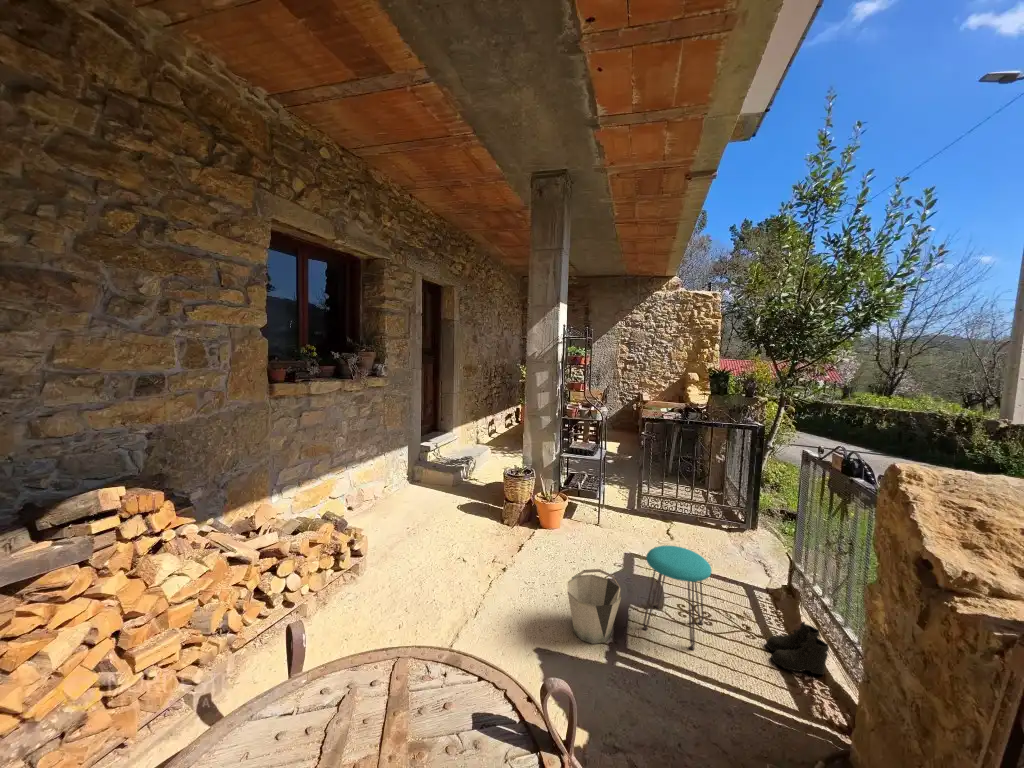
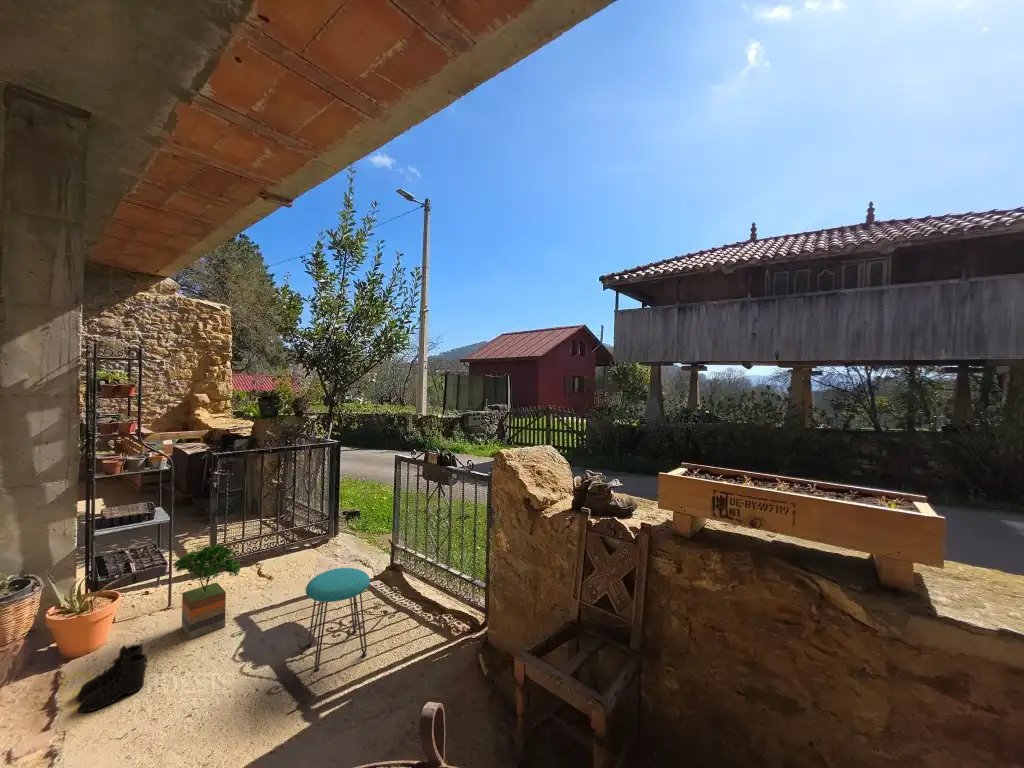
potted tree: none [587,486,630,556] -> present [173,544,241,639]
bucket: present [568,569,621,644] -> none [229,634,303,732]
boots: present [766,622,829,674] -> present [76,645,148,712]

